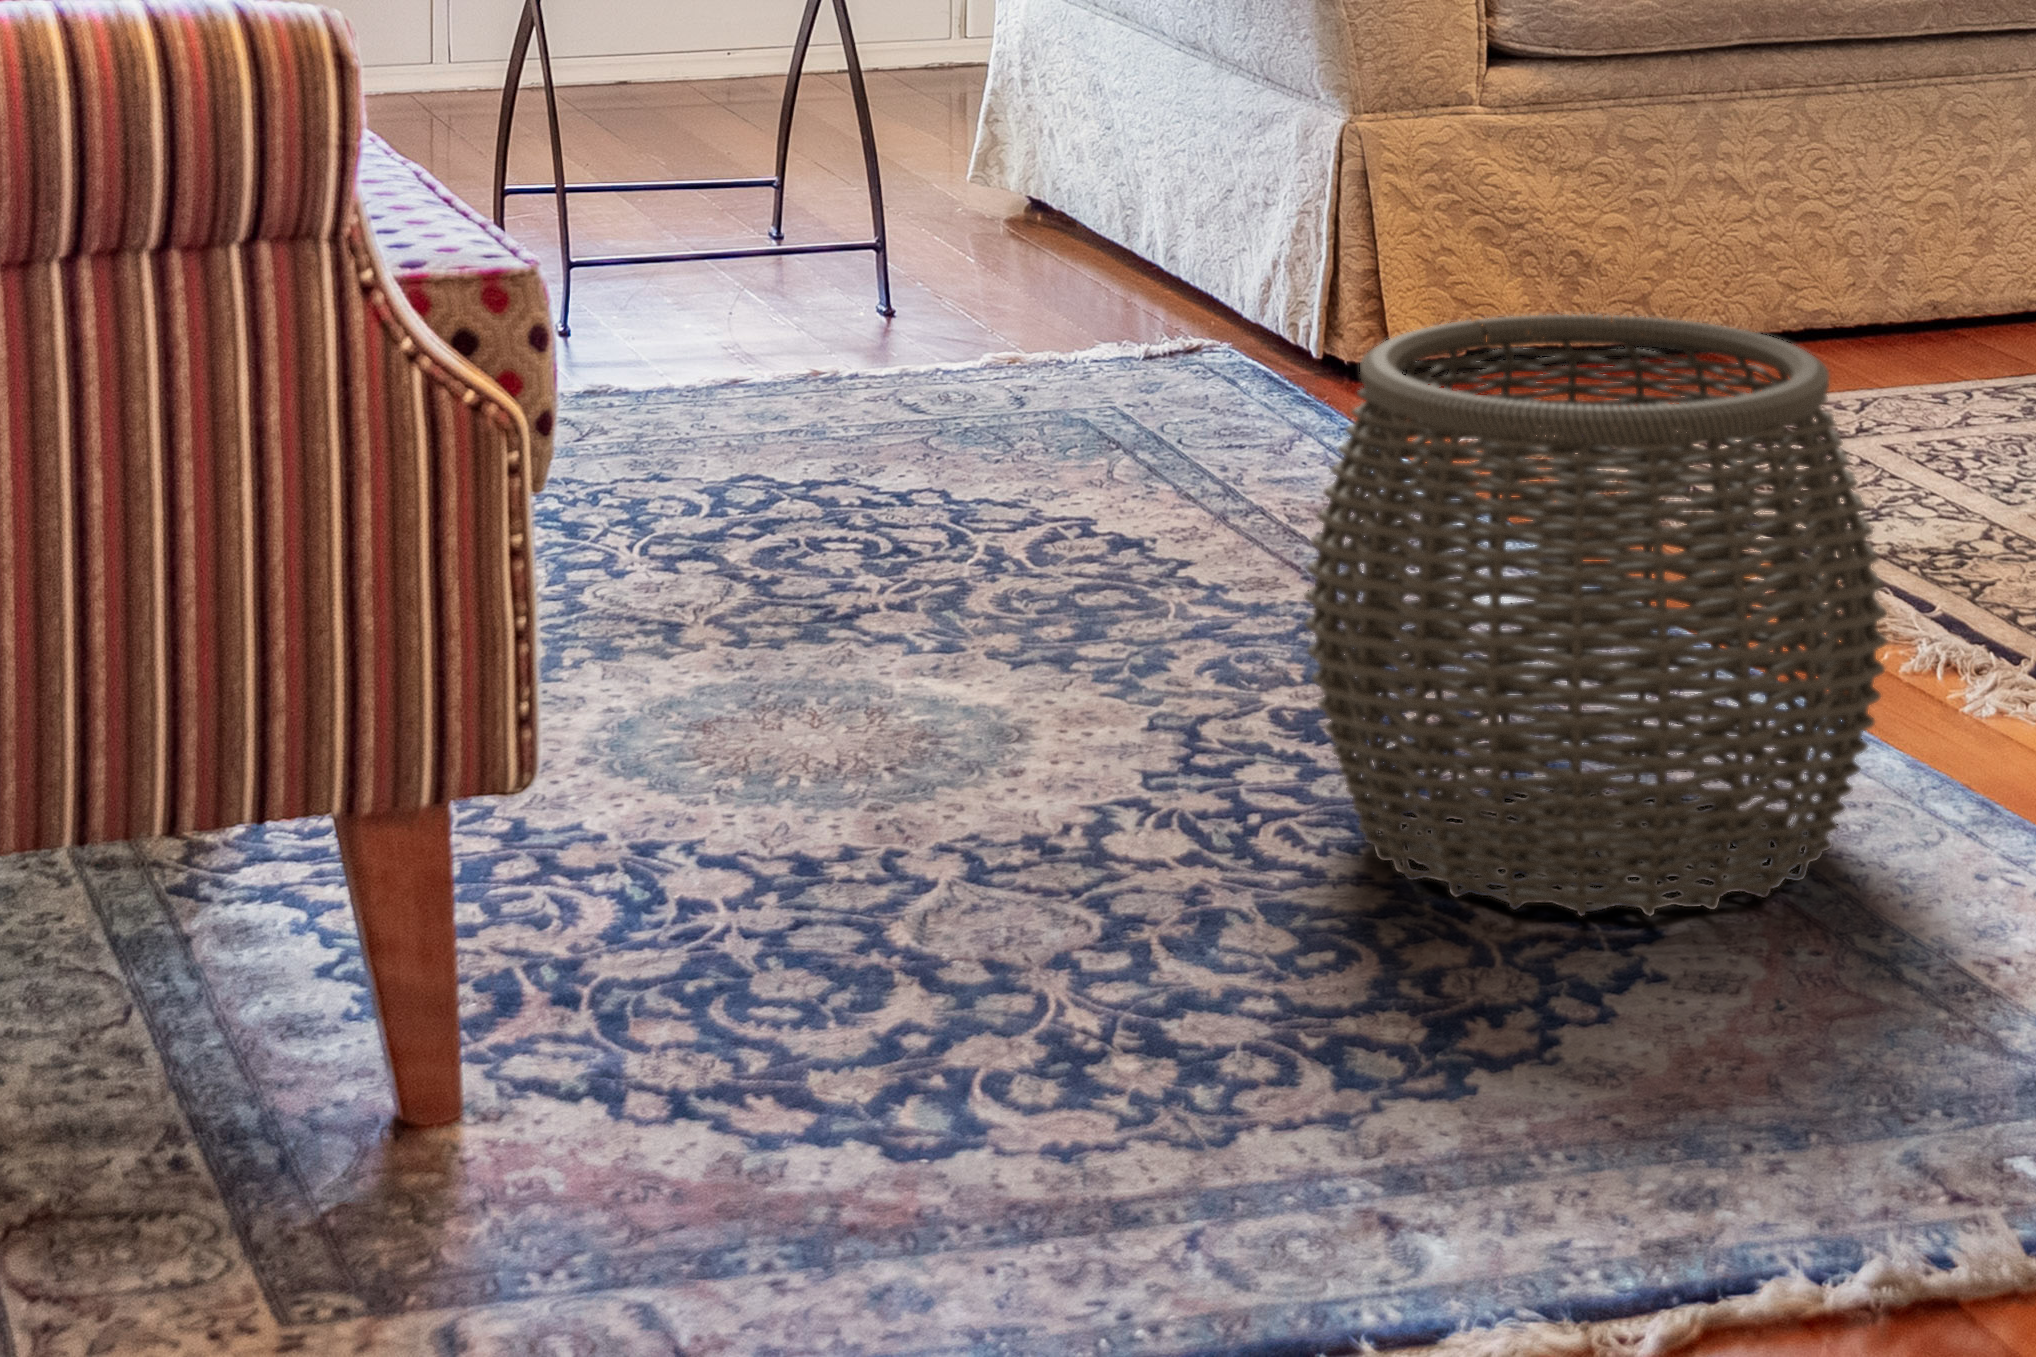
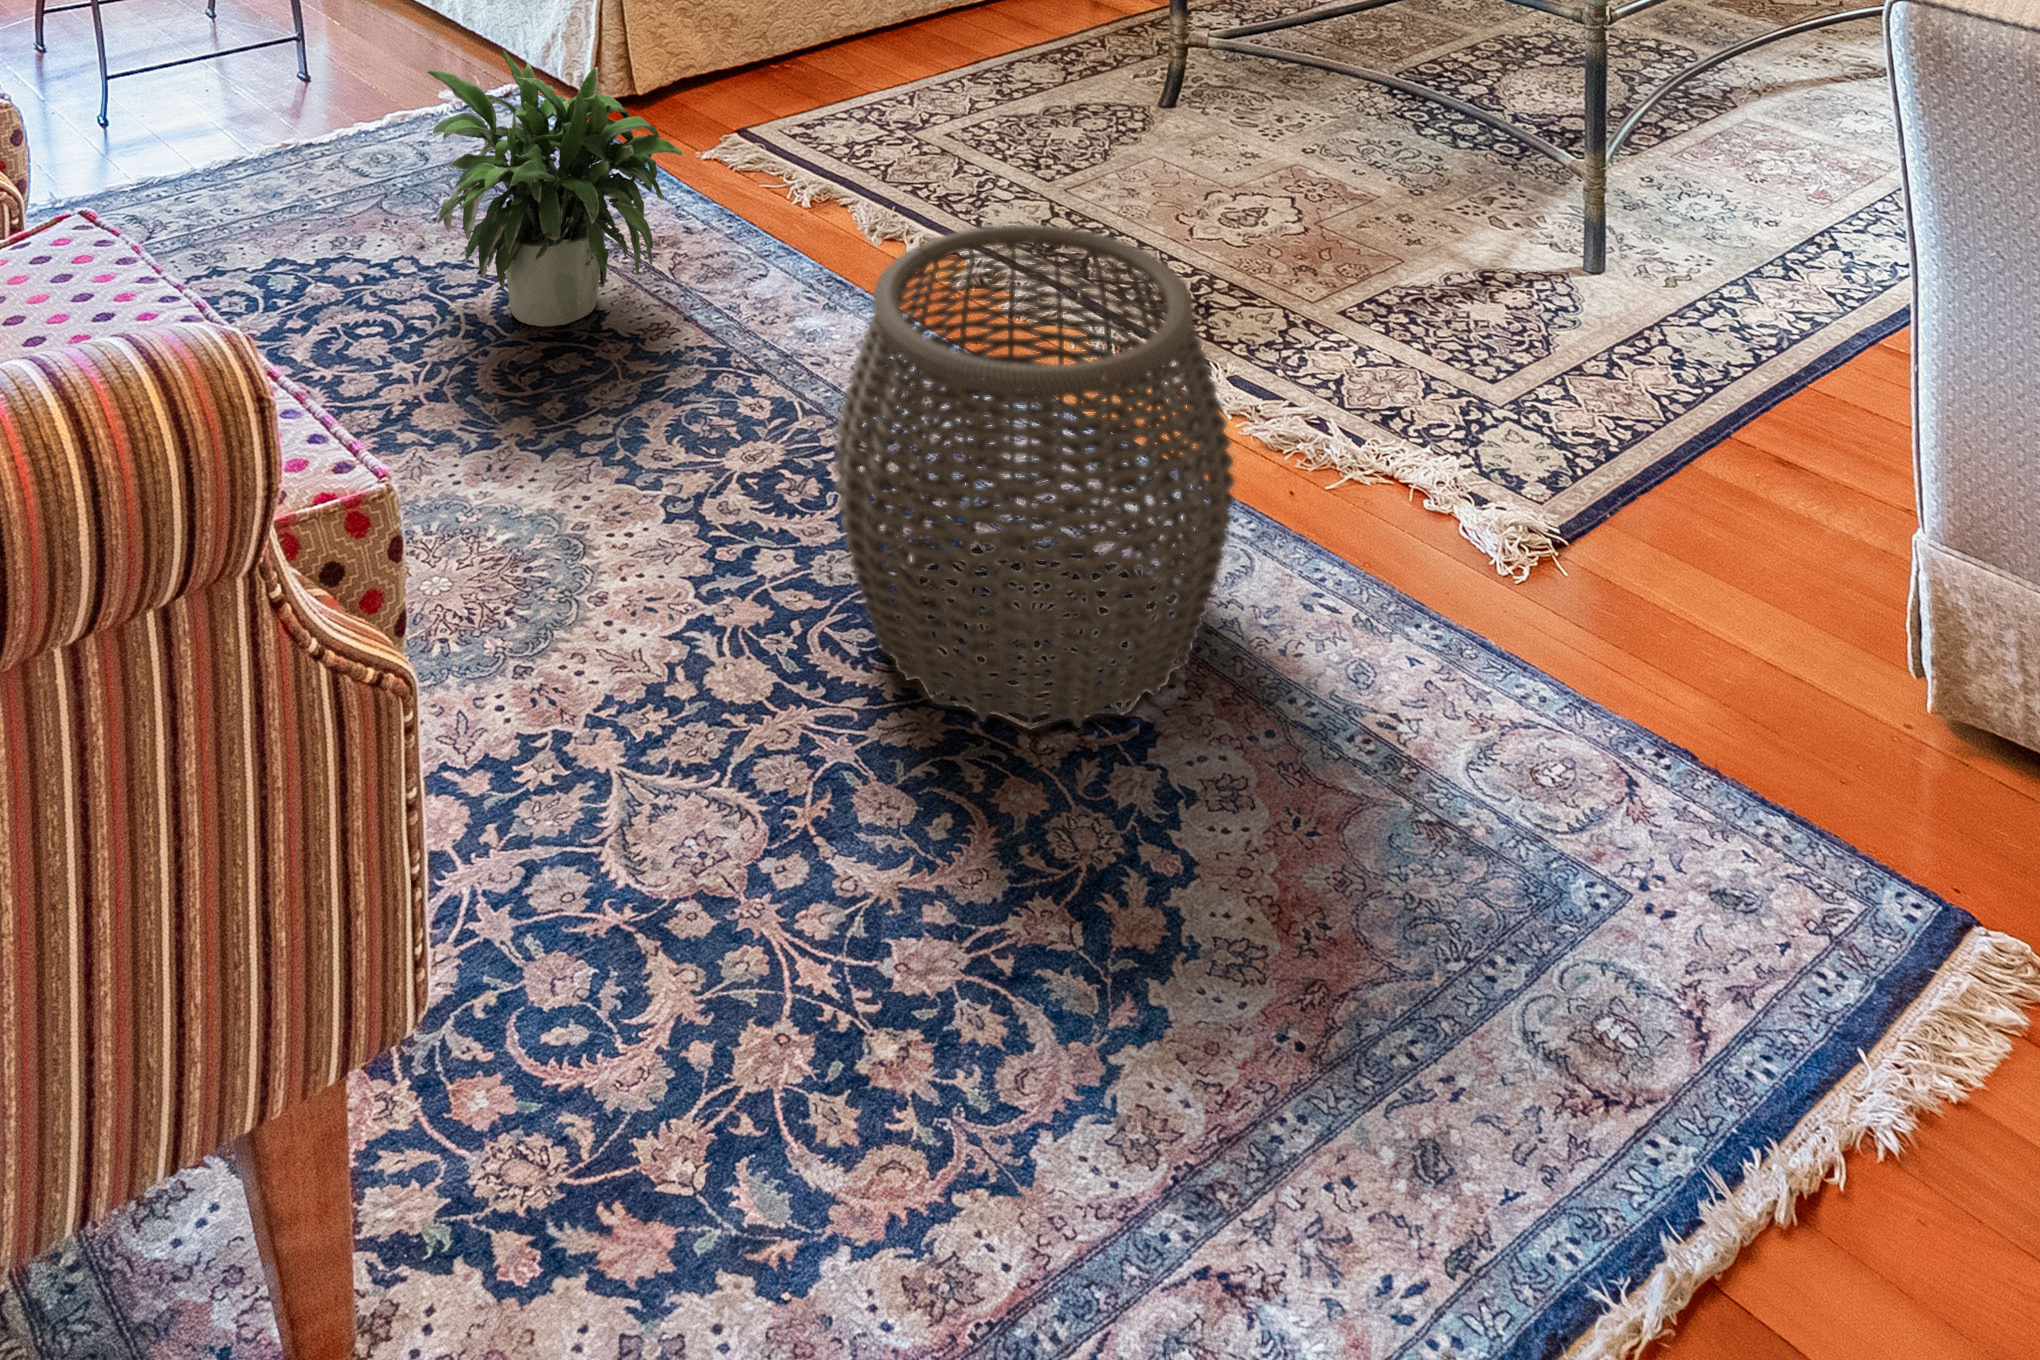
potted plant: none [934,155,1309,557] -> present [415,49,682,326]

